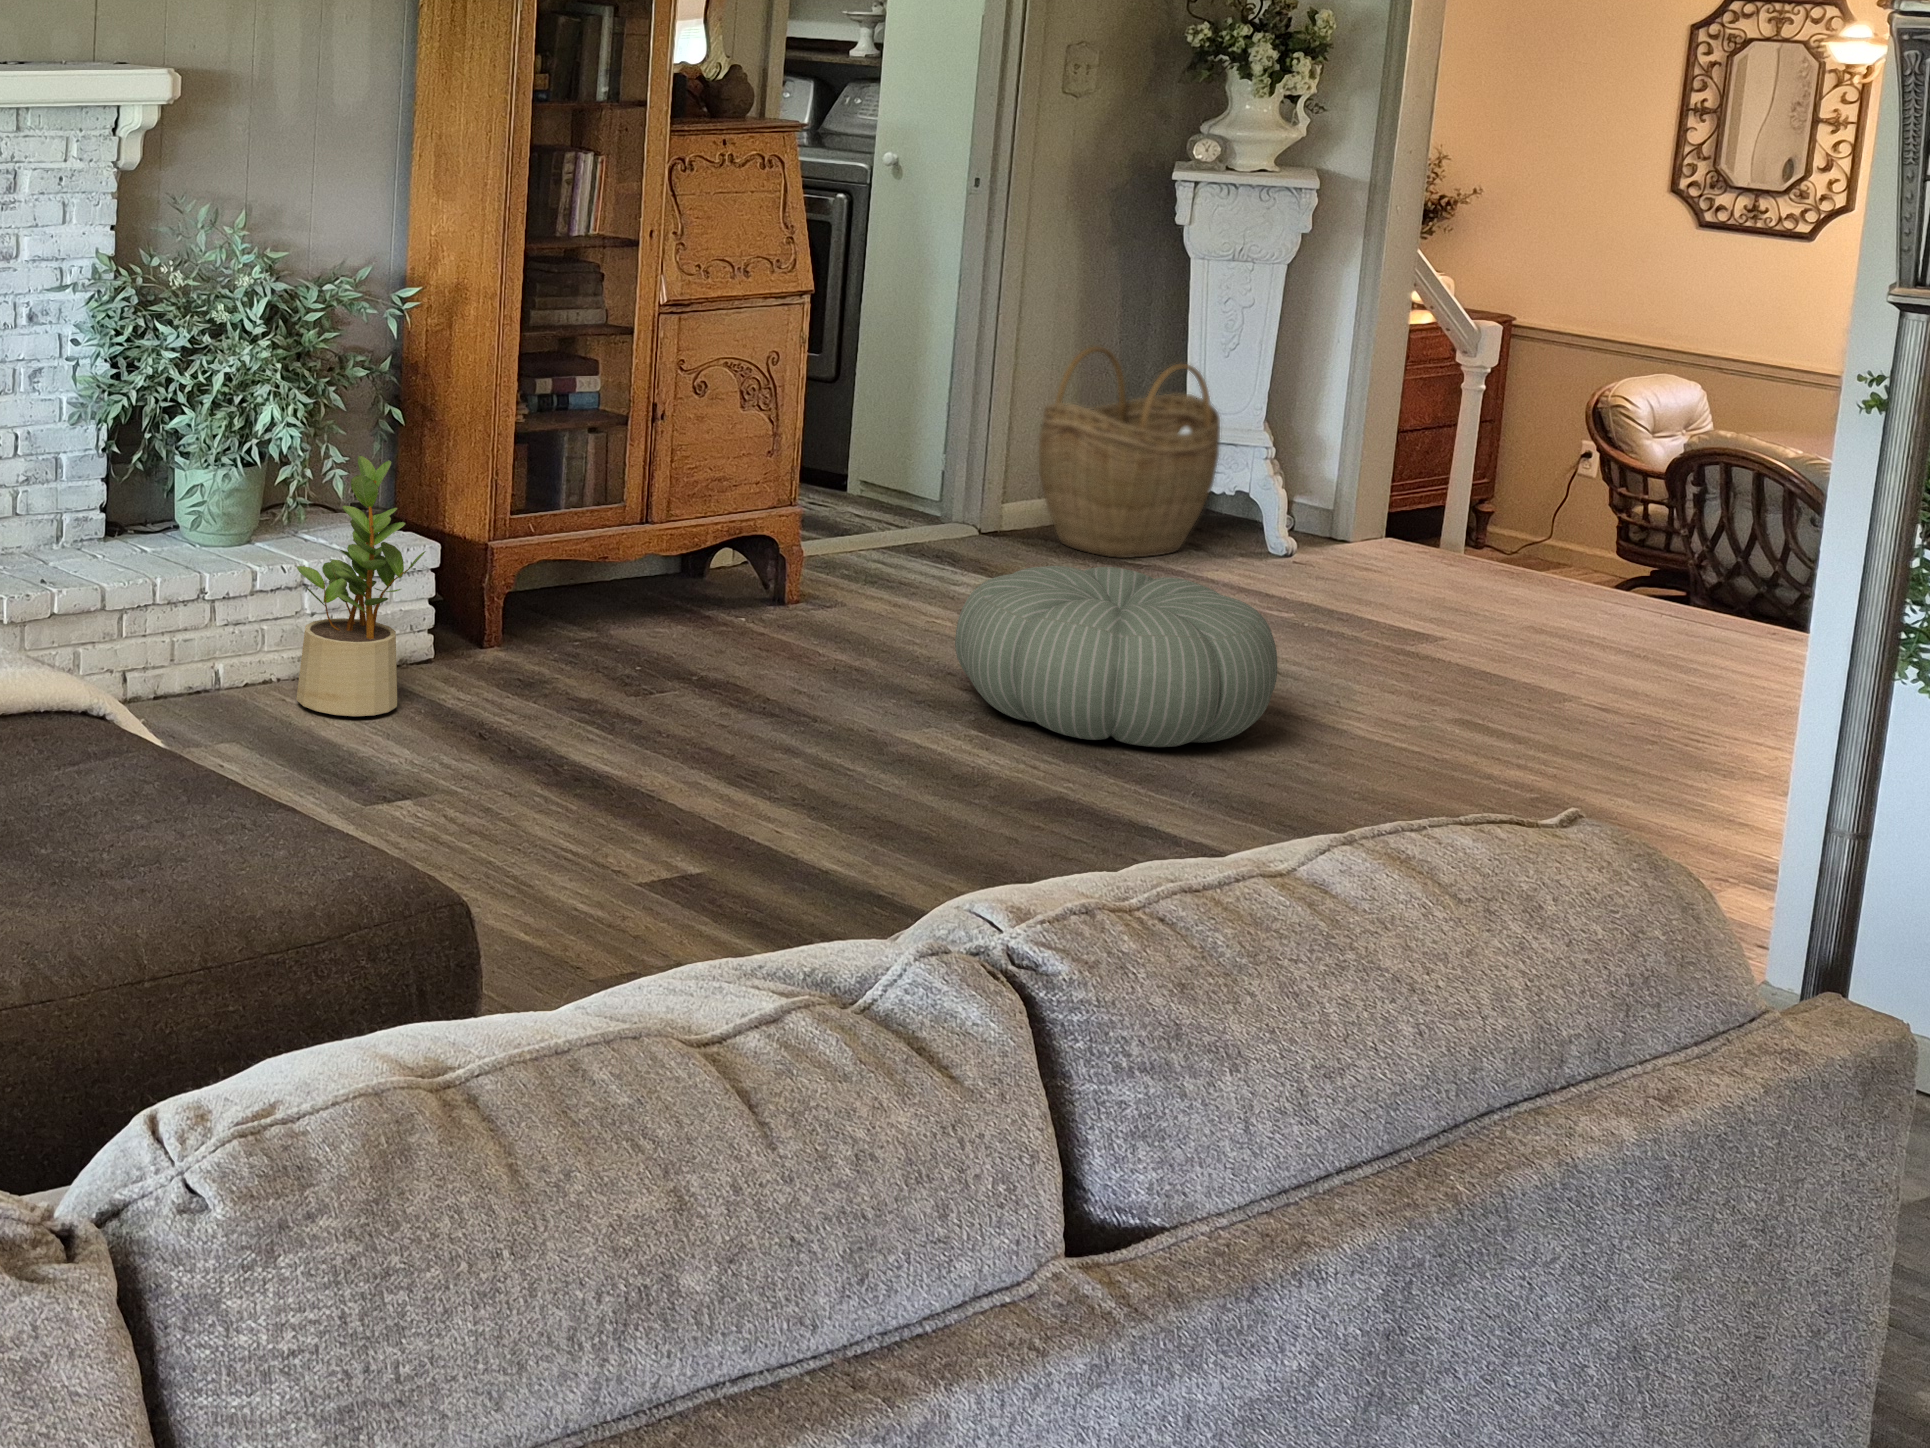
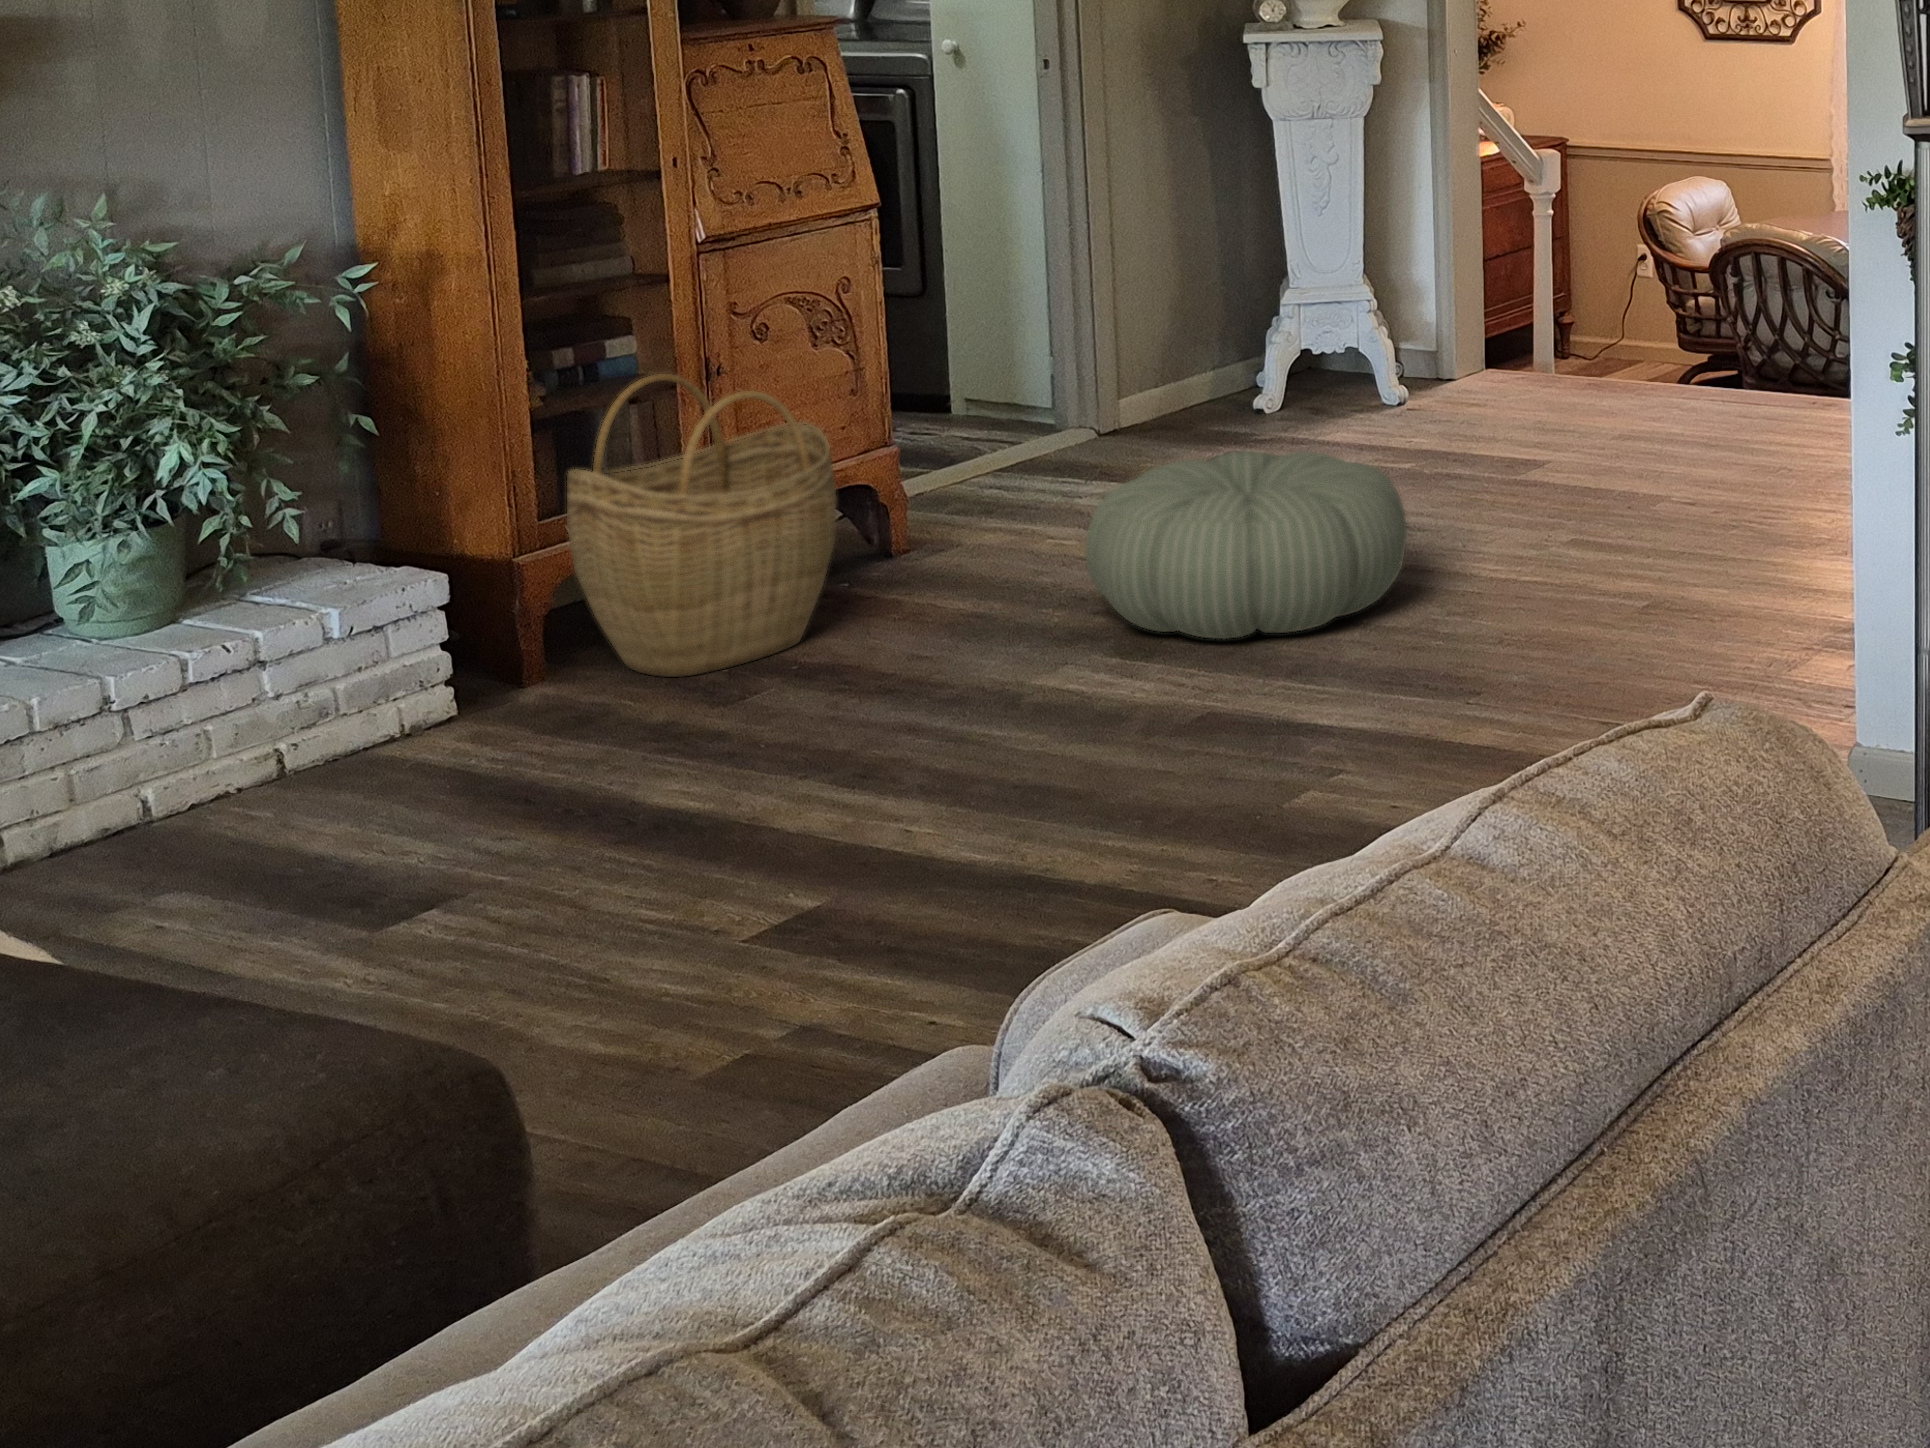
woven basket: present [1039,347,1220,558] -> present [567,374,836,677]
potted plant: present [296,455,426,716] -> none [244,486,426,819]

